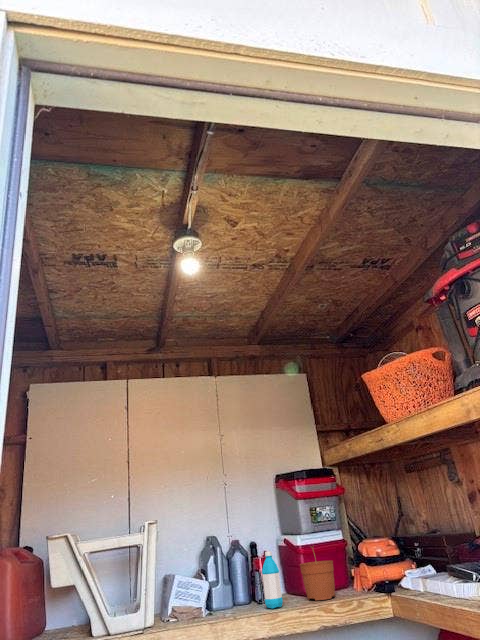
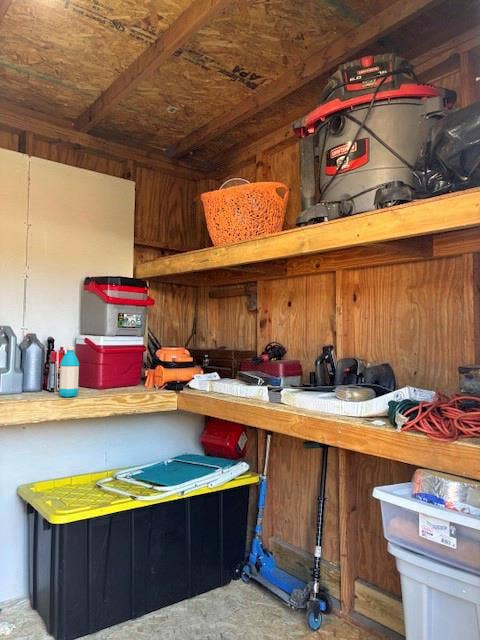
plant pot: present [300,561,335,600] -> none [99,346,133,393]

